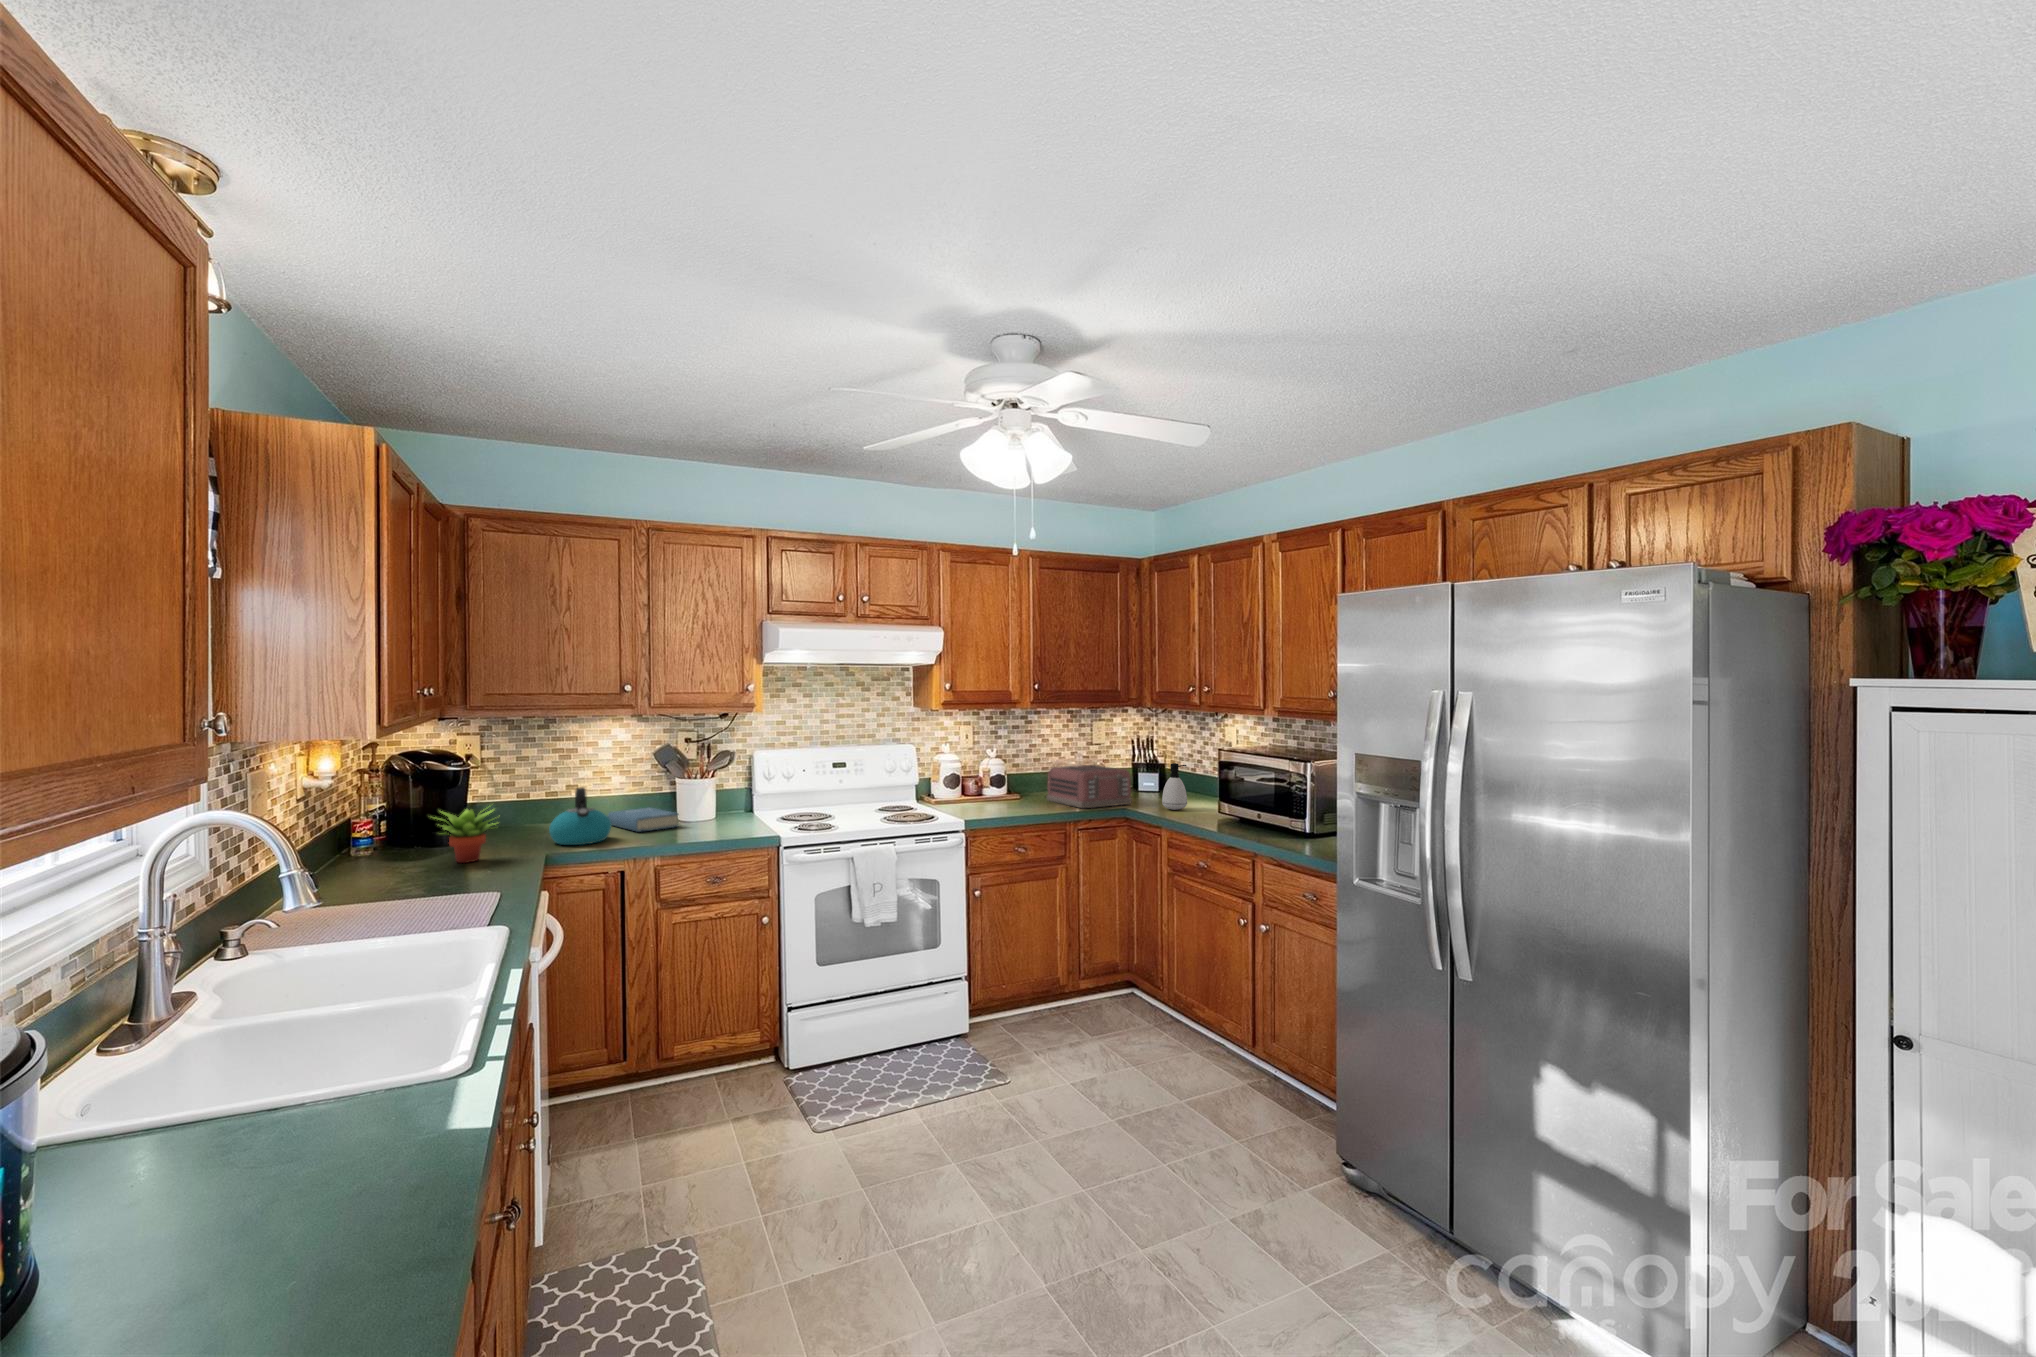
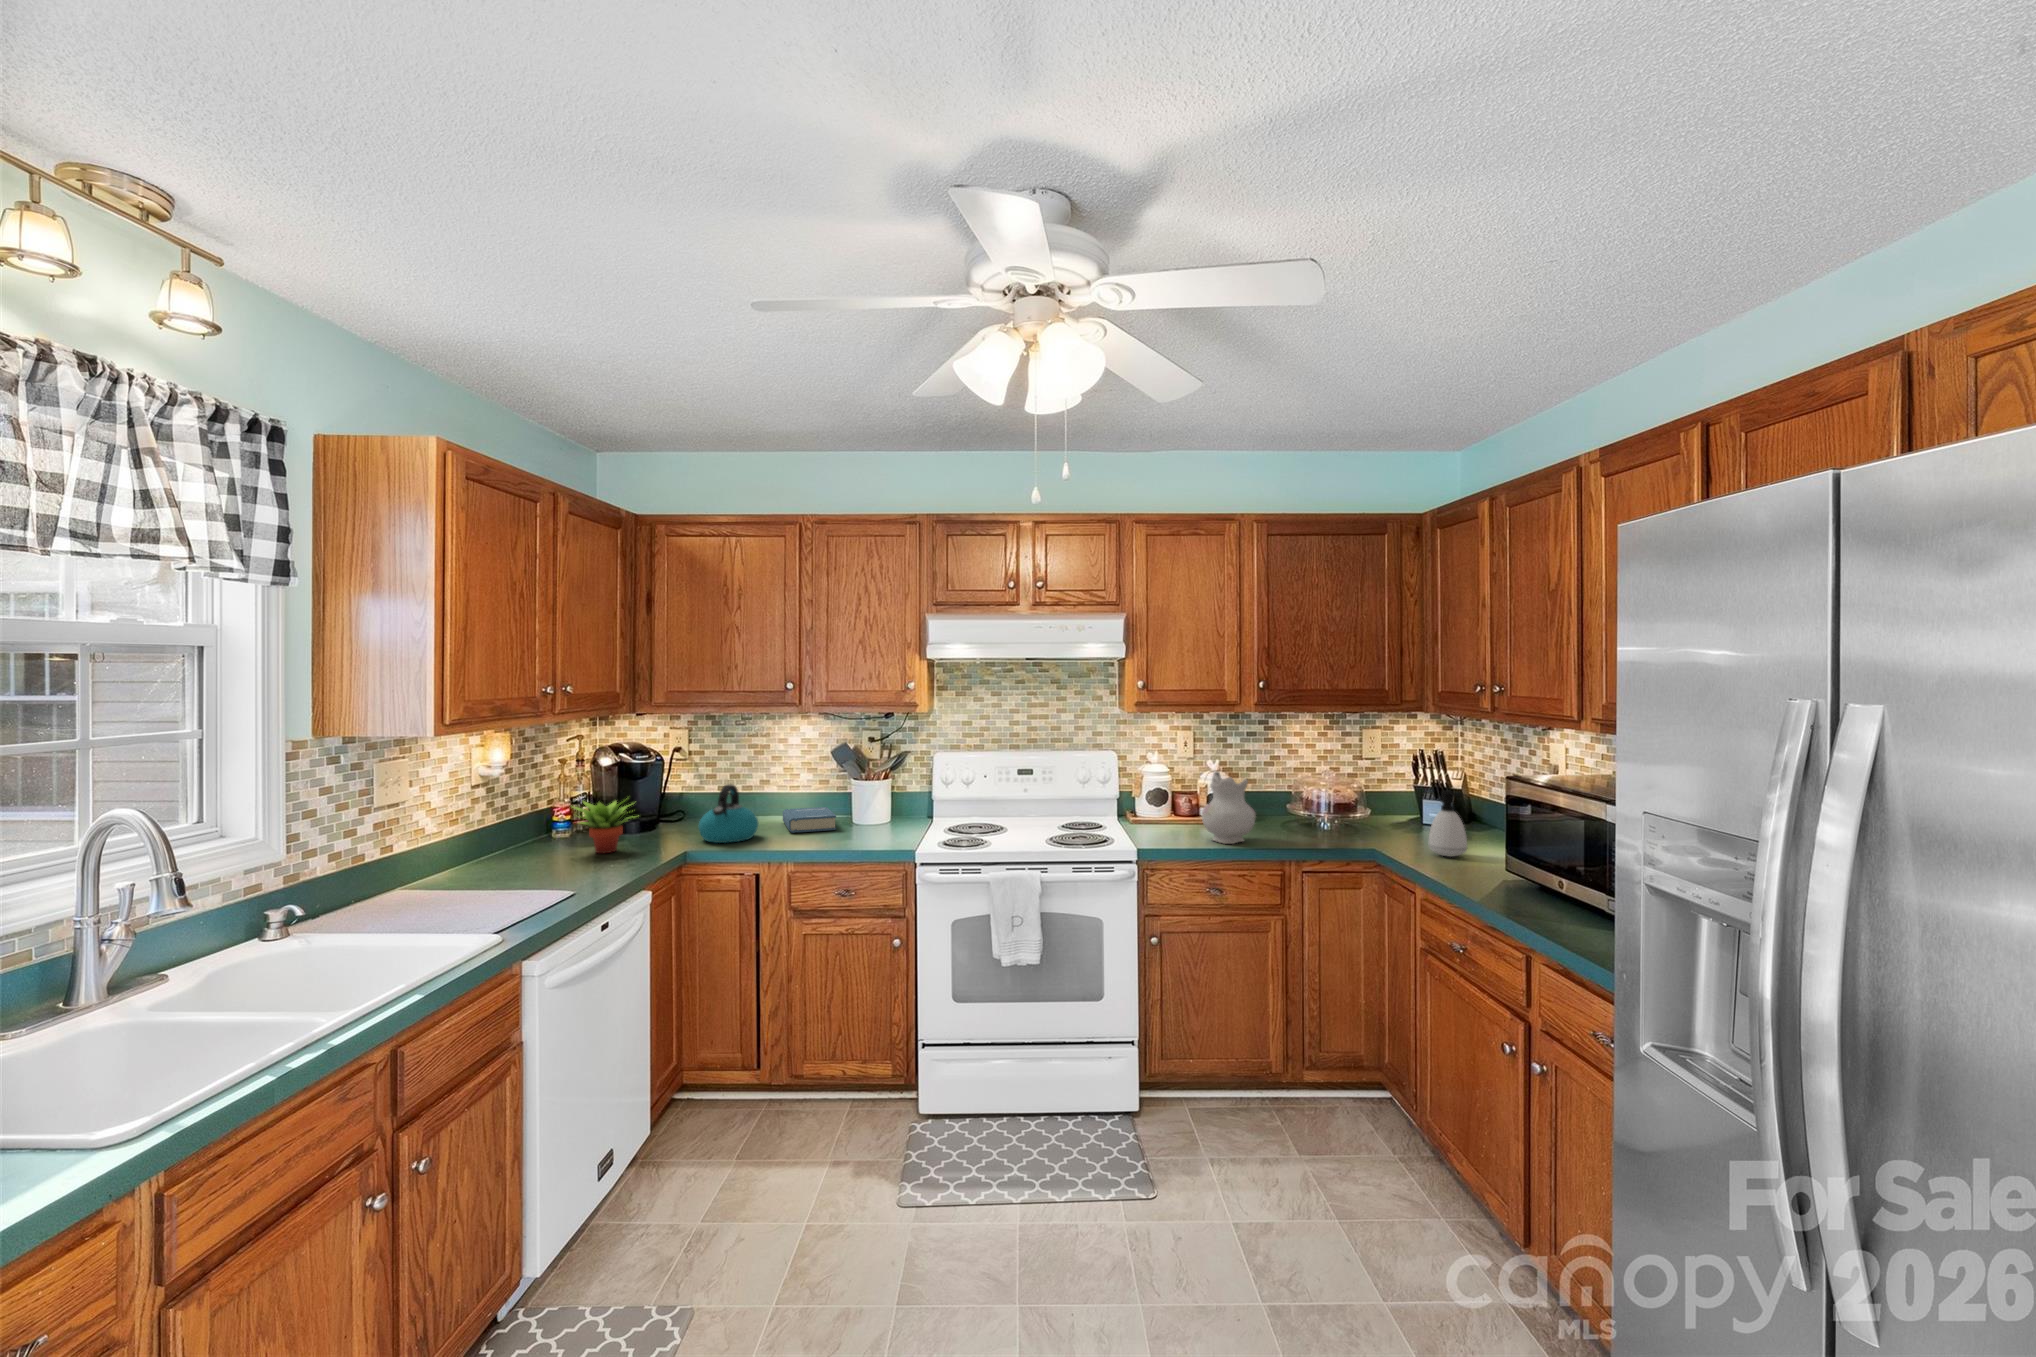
ceramic pitcher: none [1003,756,1044,813] -> present [1202,772,1256,844]
toaster: present [1047,765,1132,808] -> none [1279,785,1391,843]

